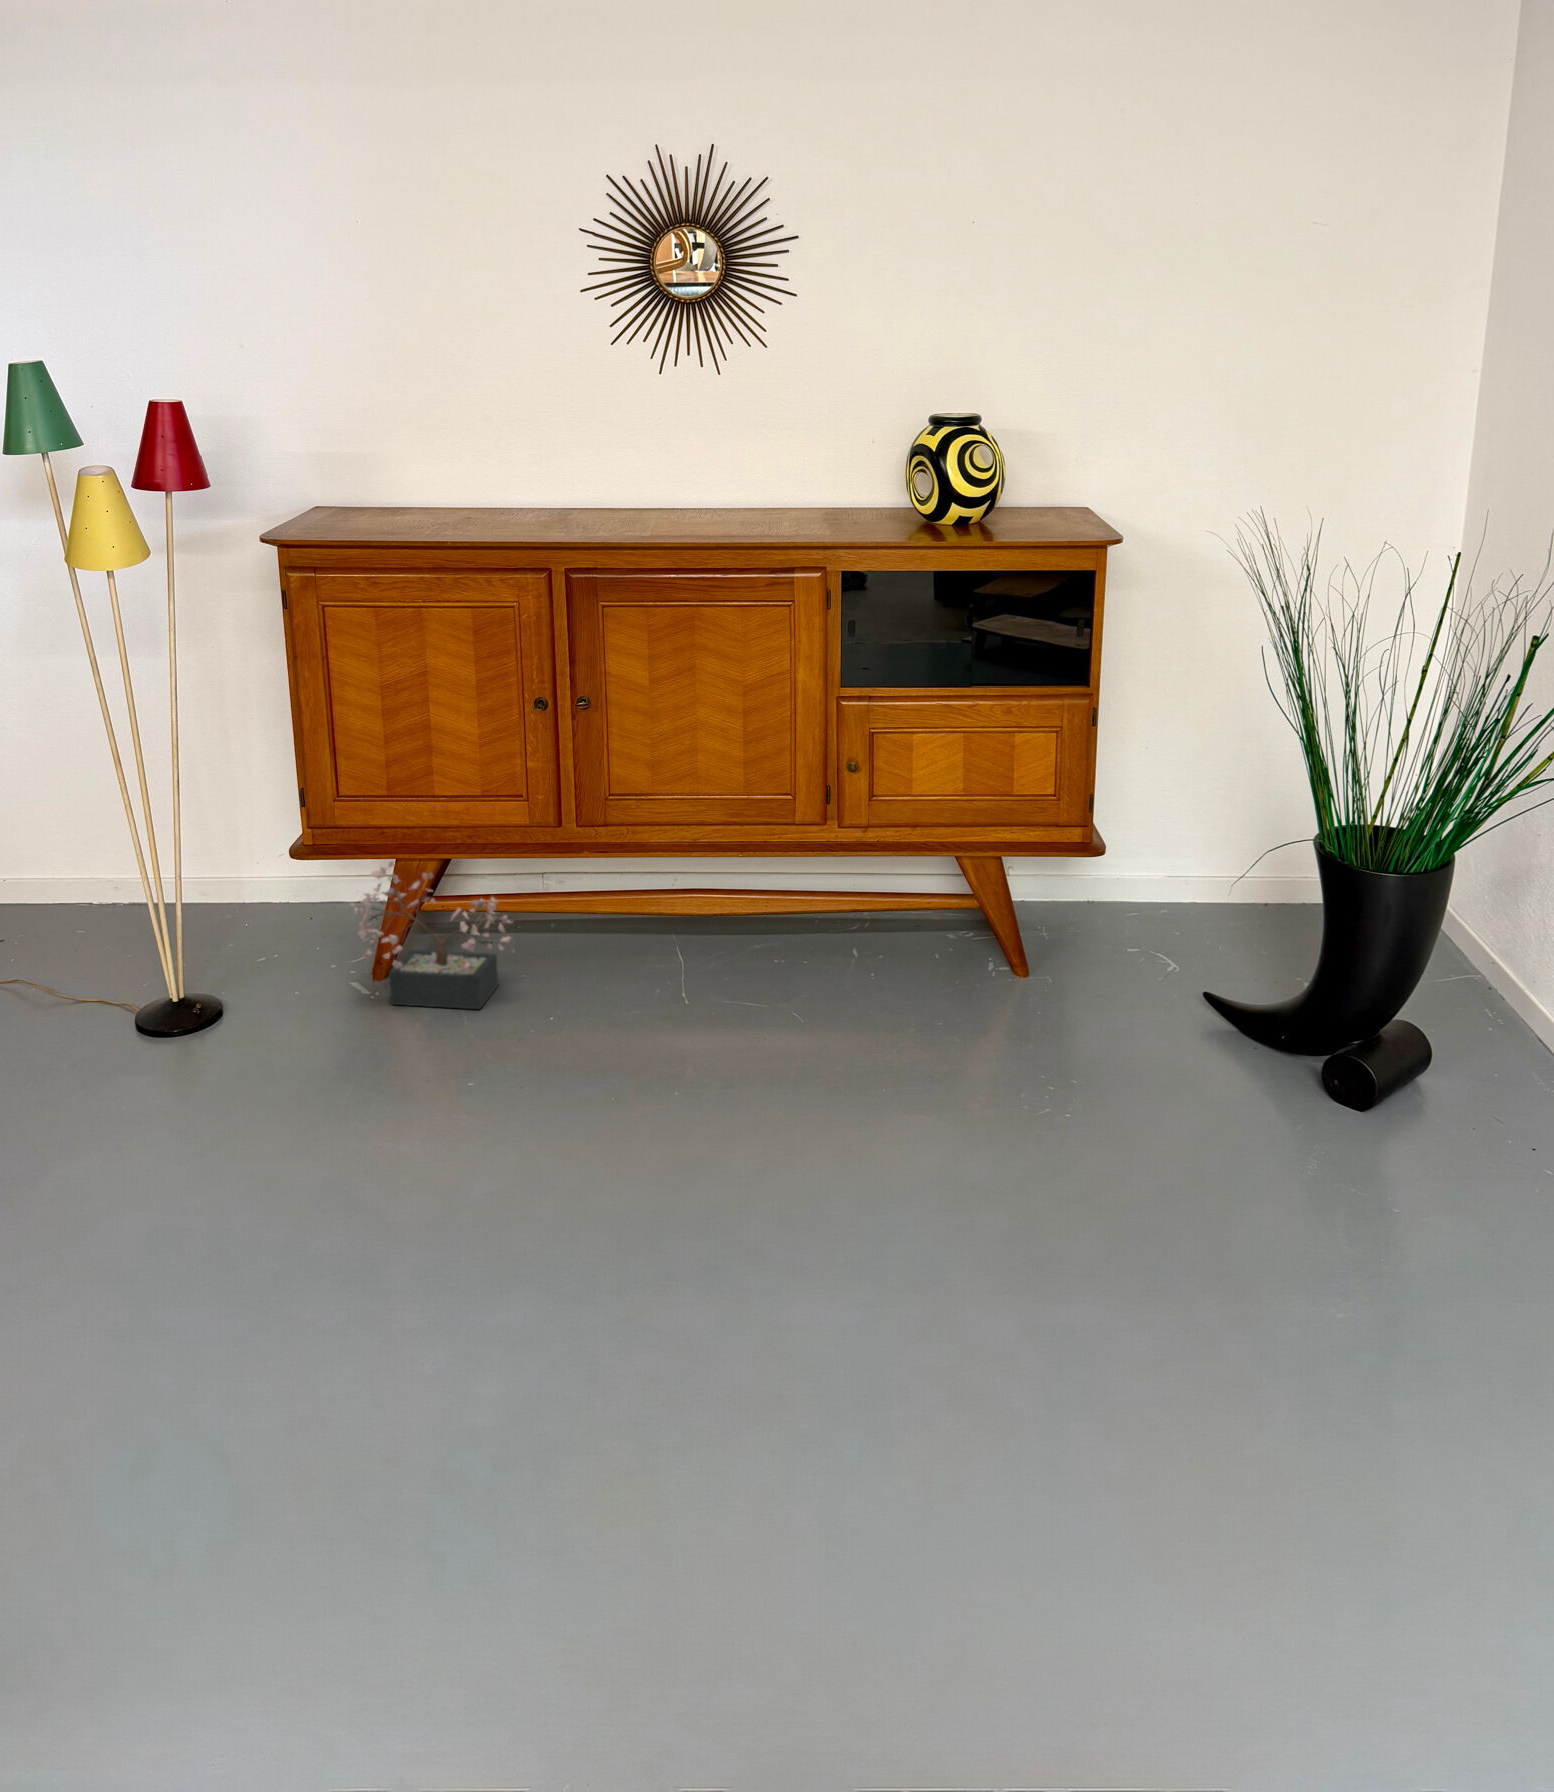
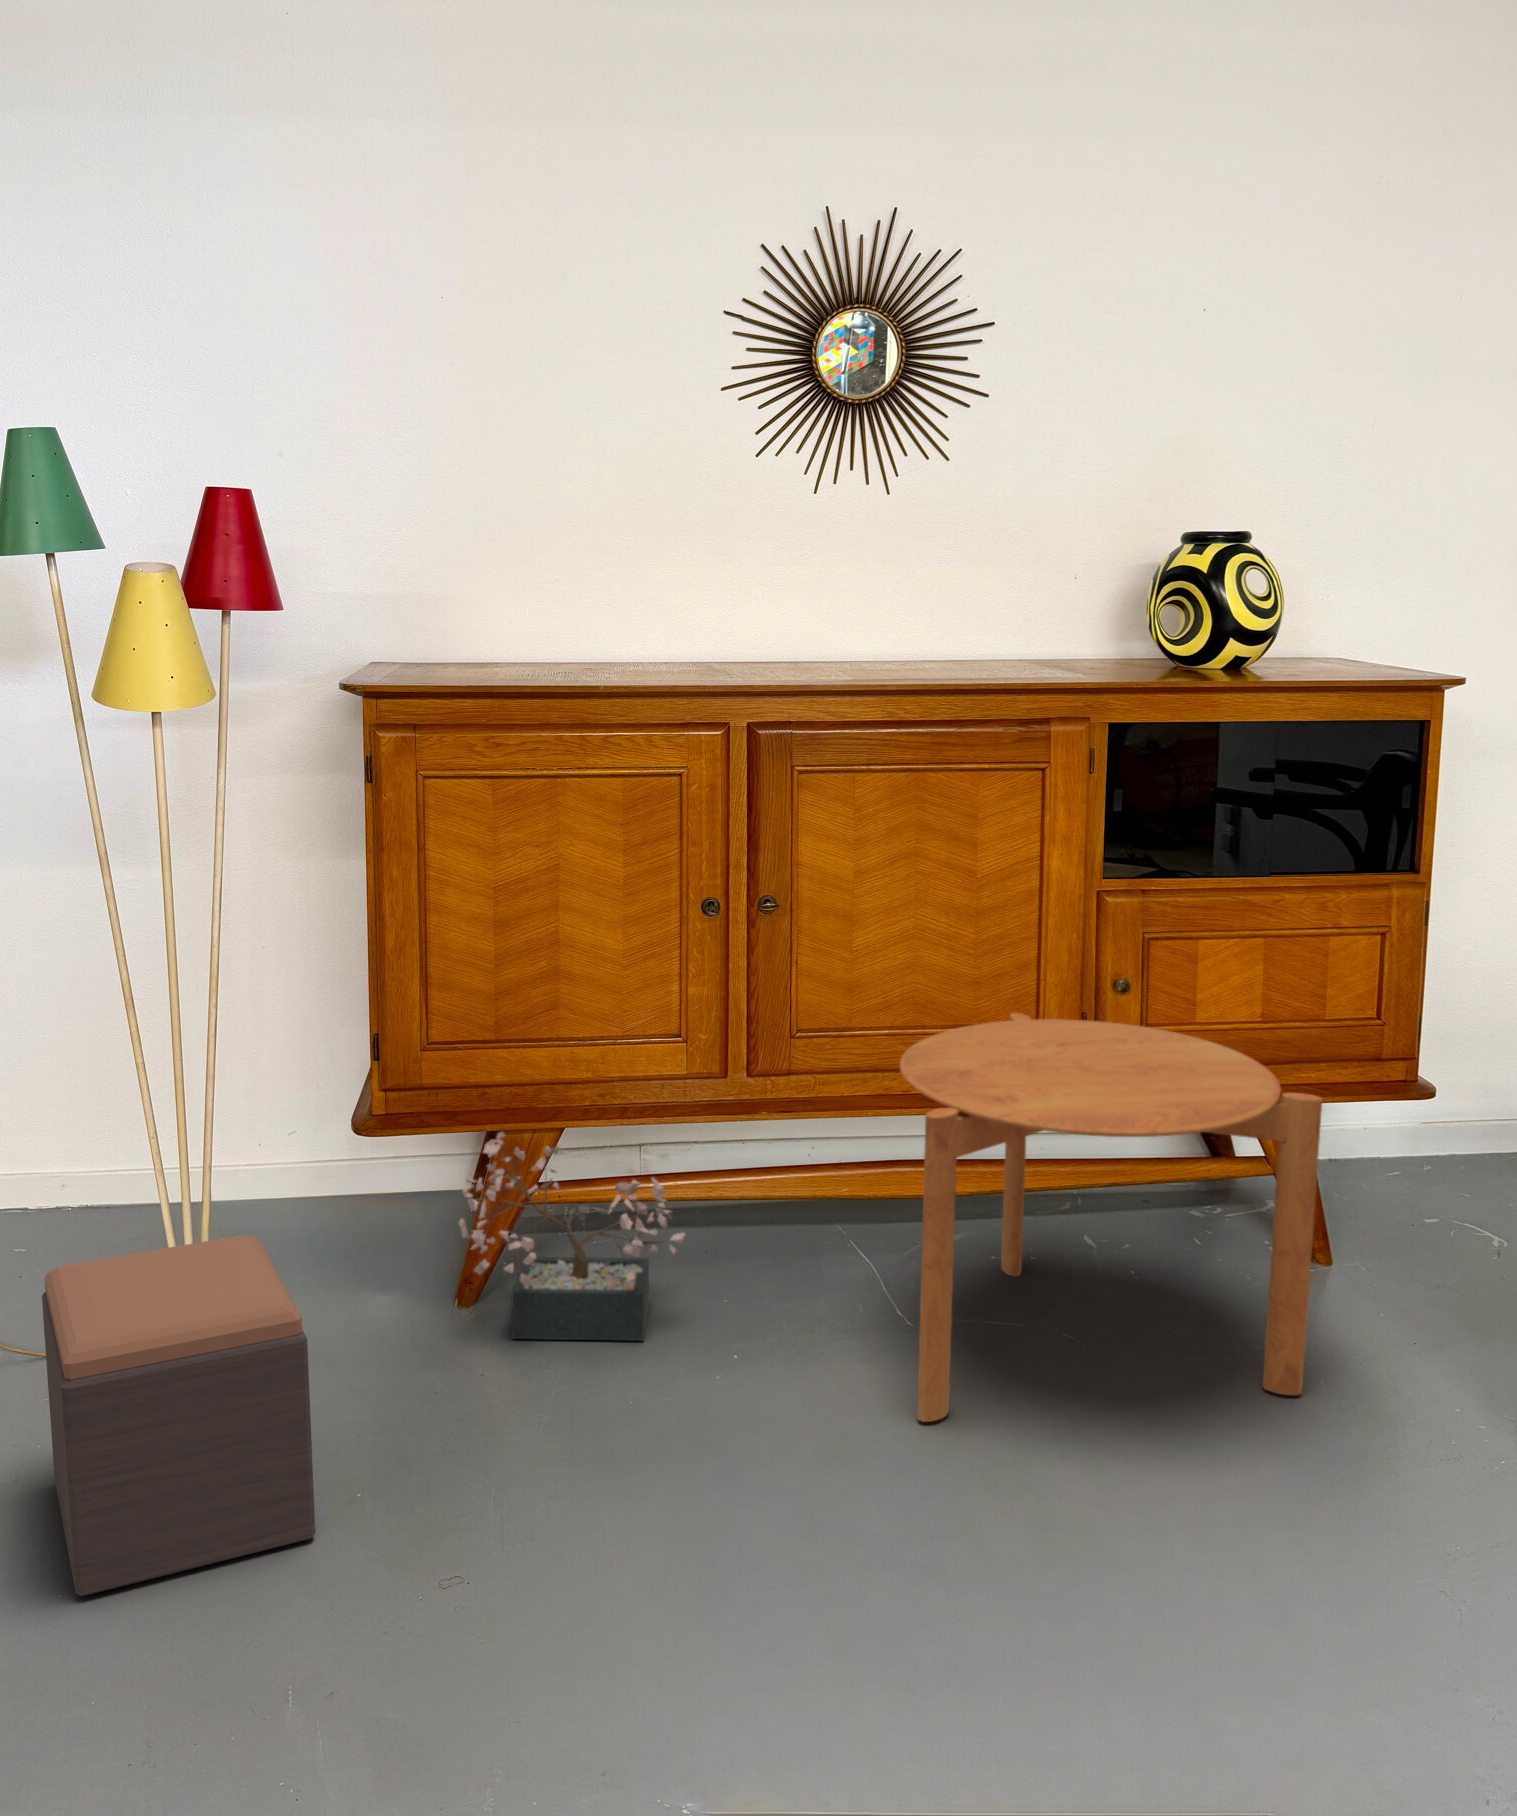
side table: none [628,786,920,1068] -> present [900,1013,1322,1422]
footstool: none [35,924,210,1137] -> present [42,1235,315,1596]

